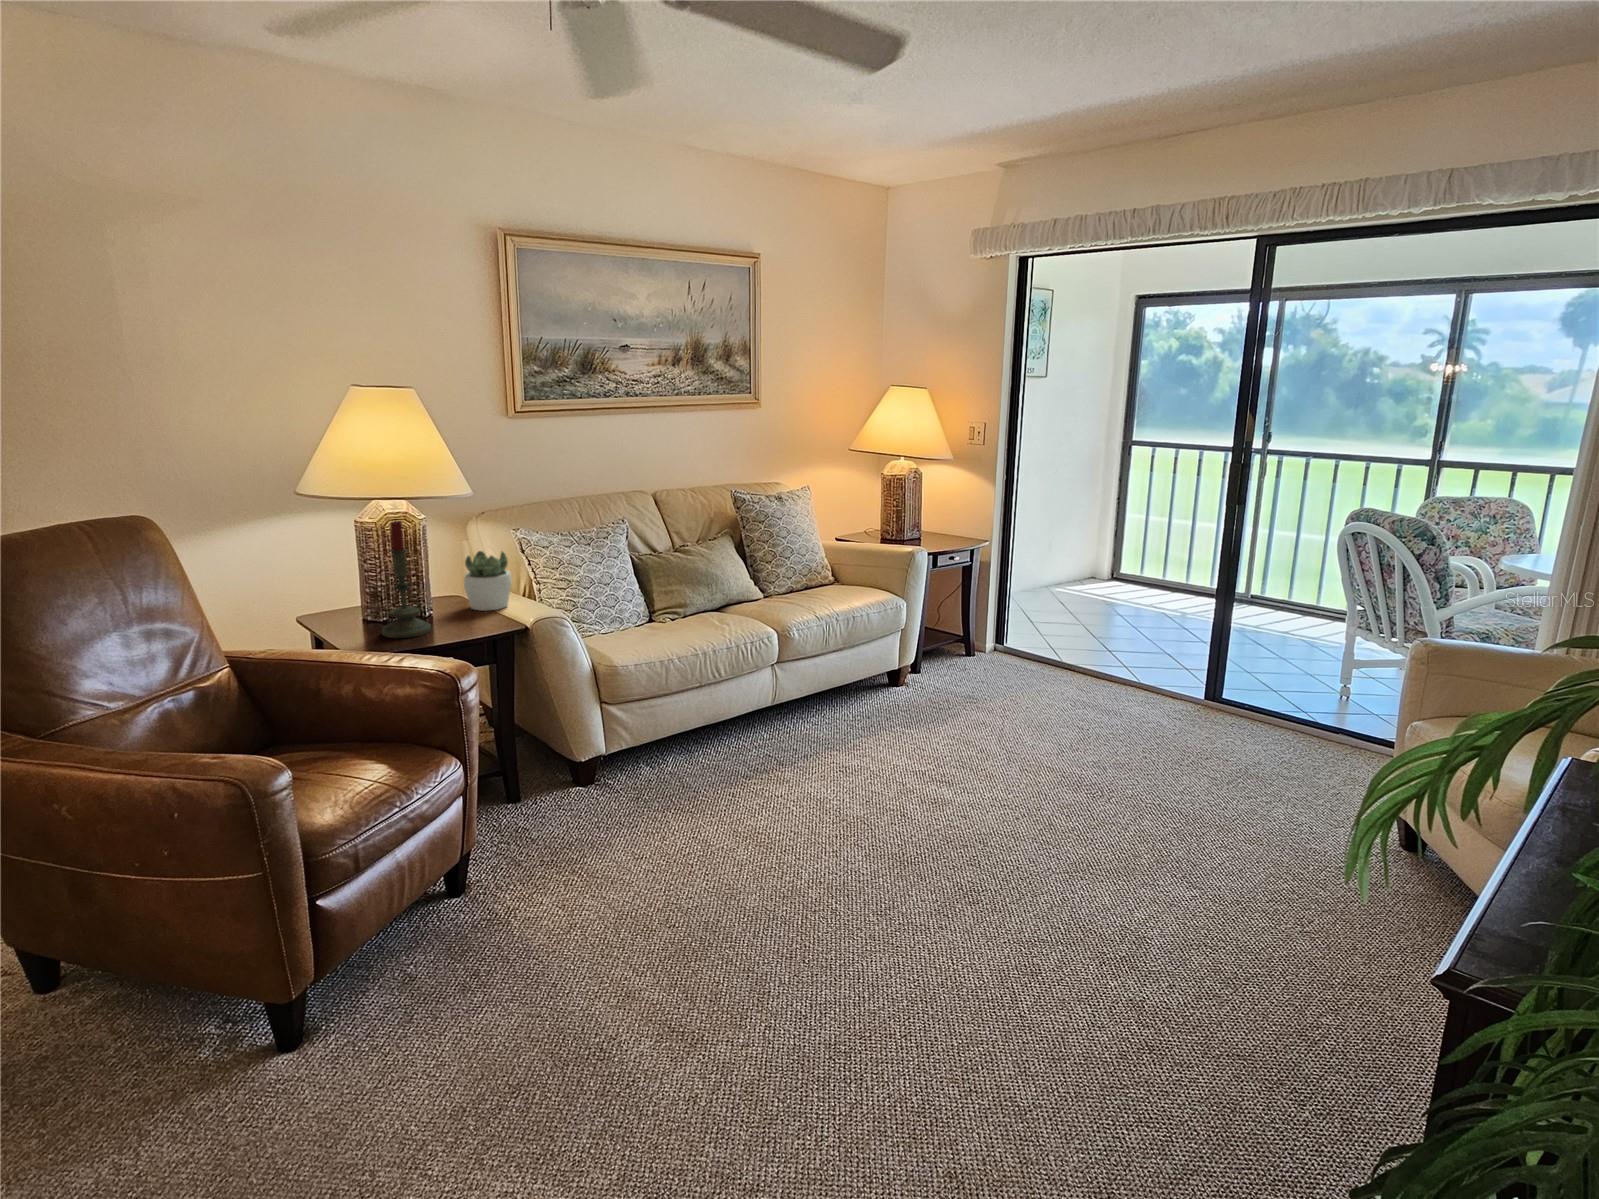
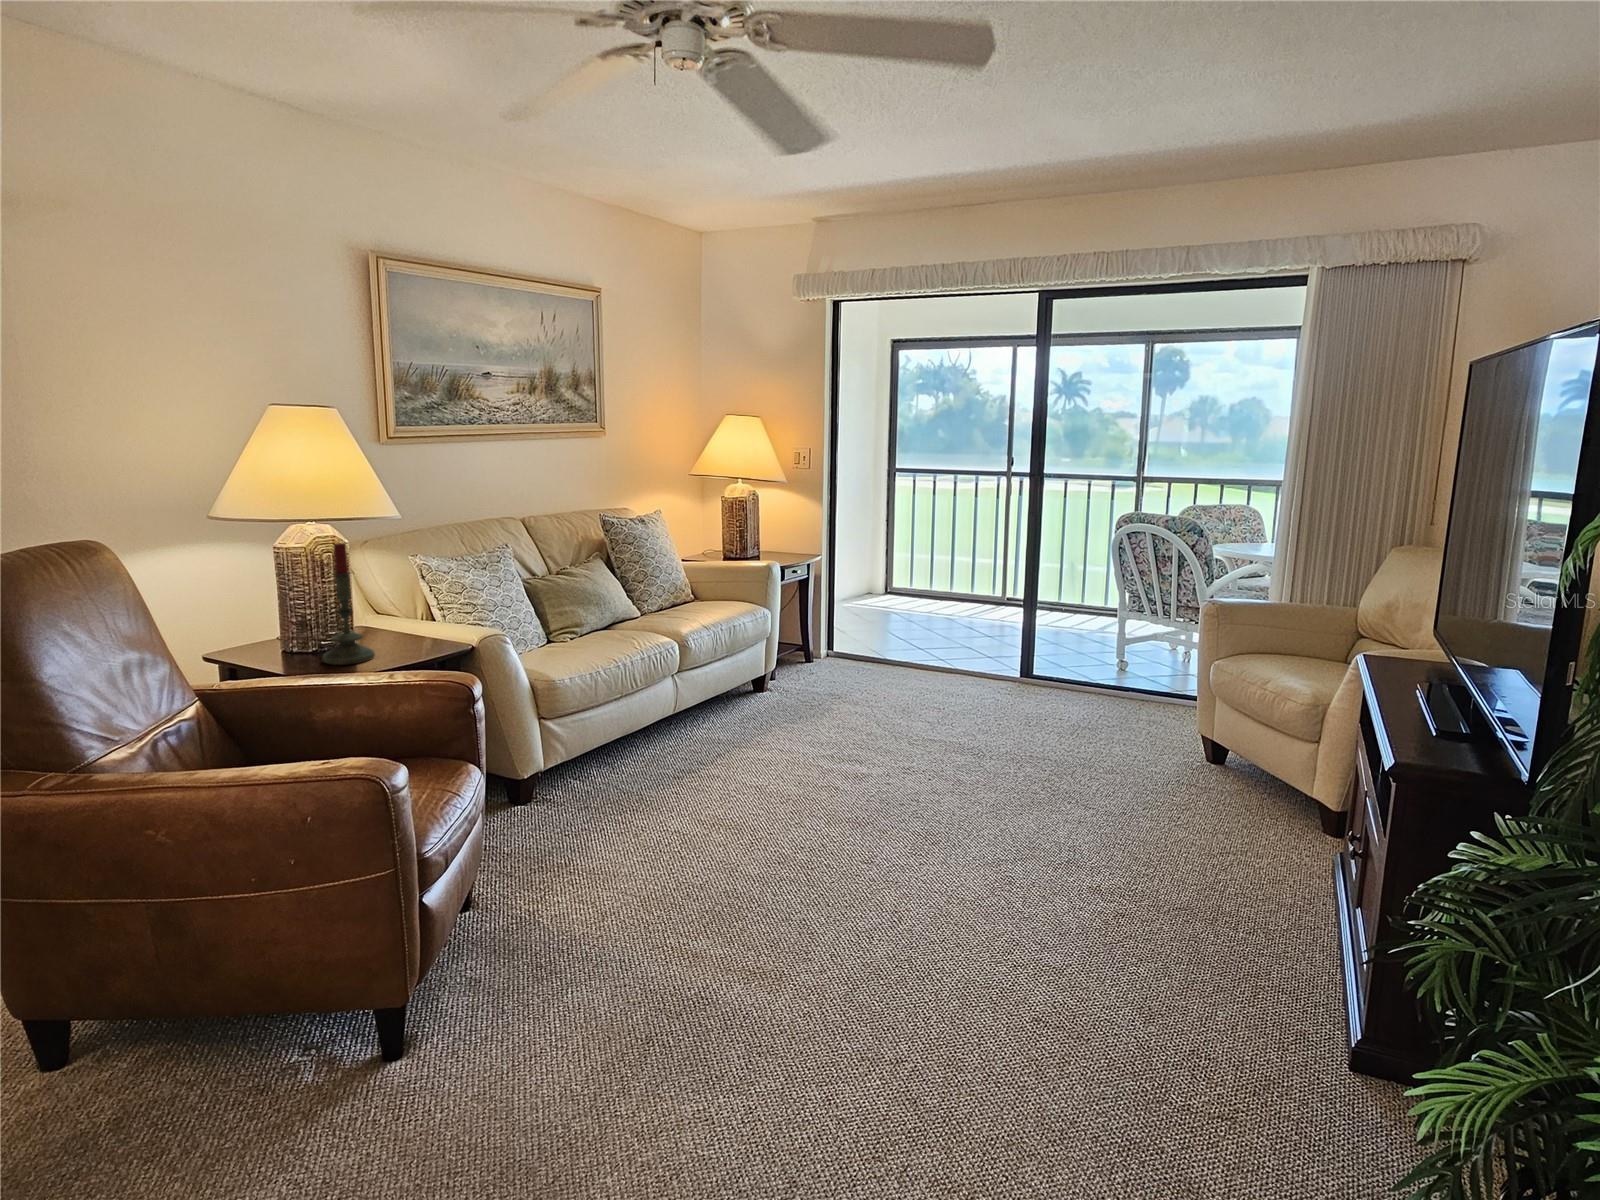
succulent plant: present [464,551,511,611] -> none [384,575,436,636]

